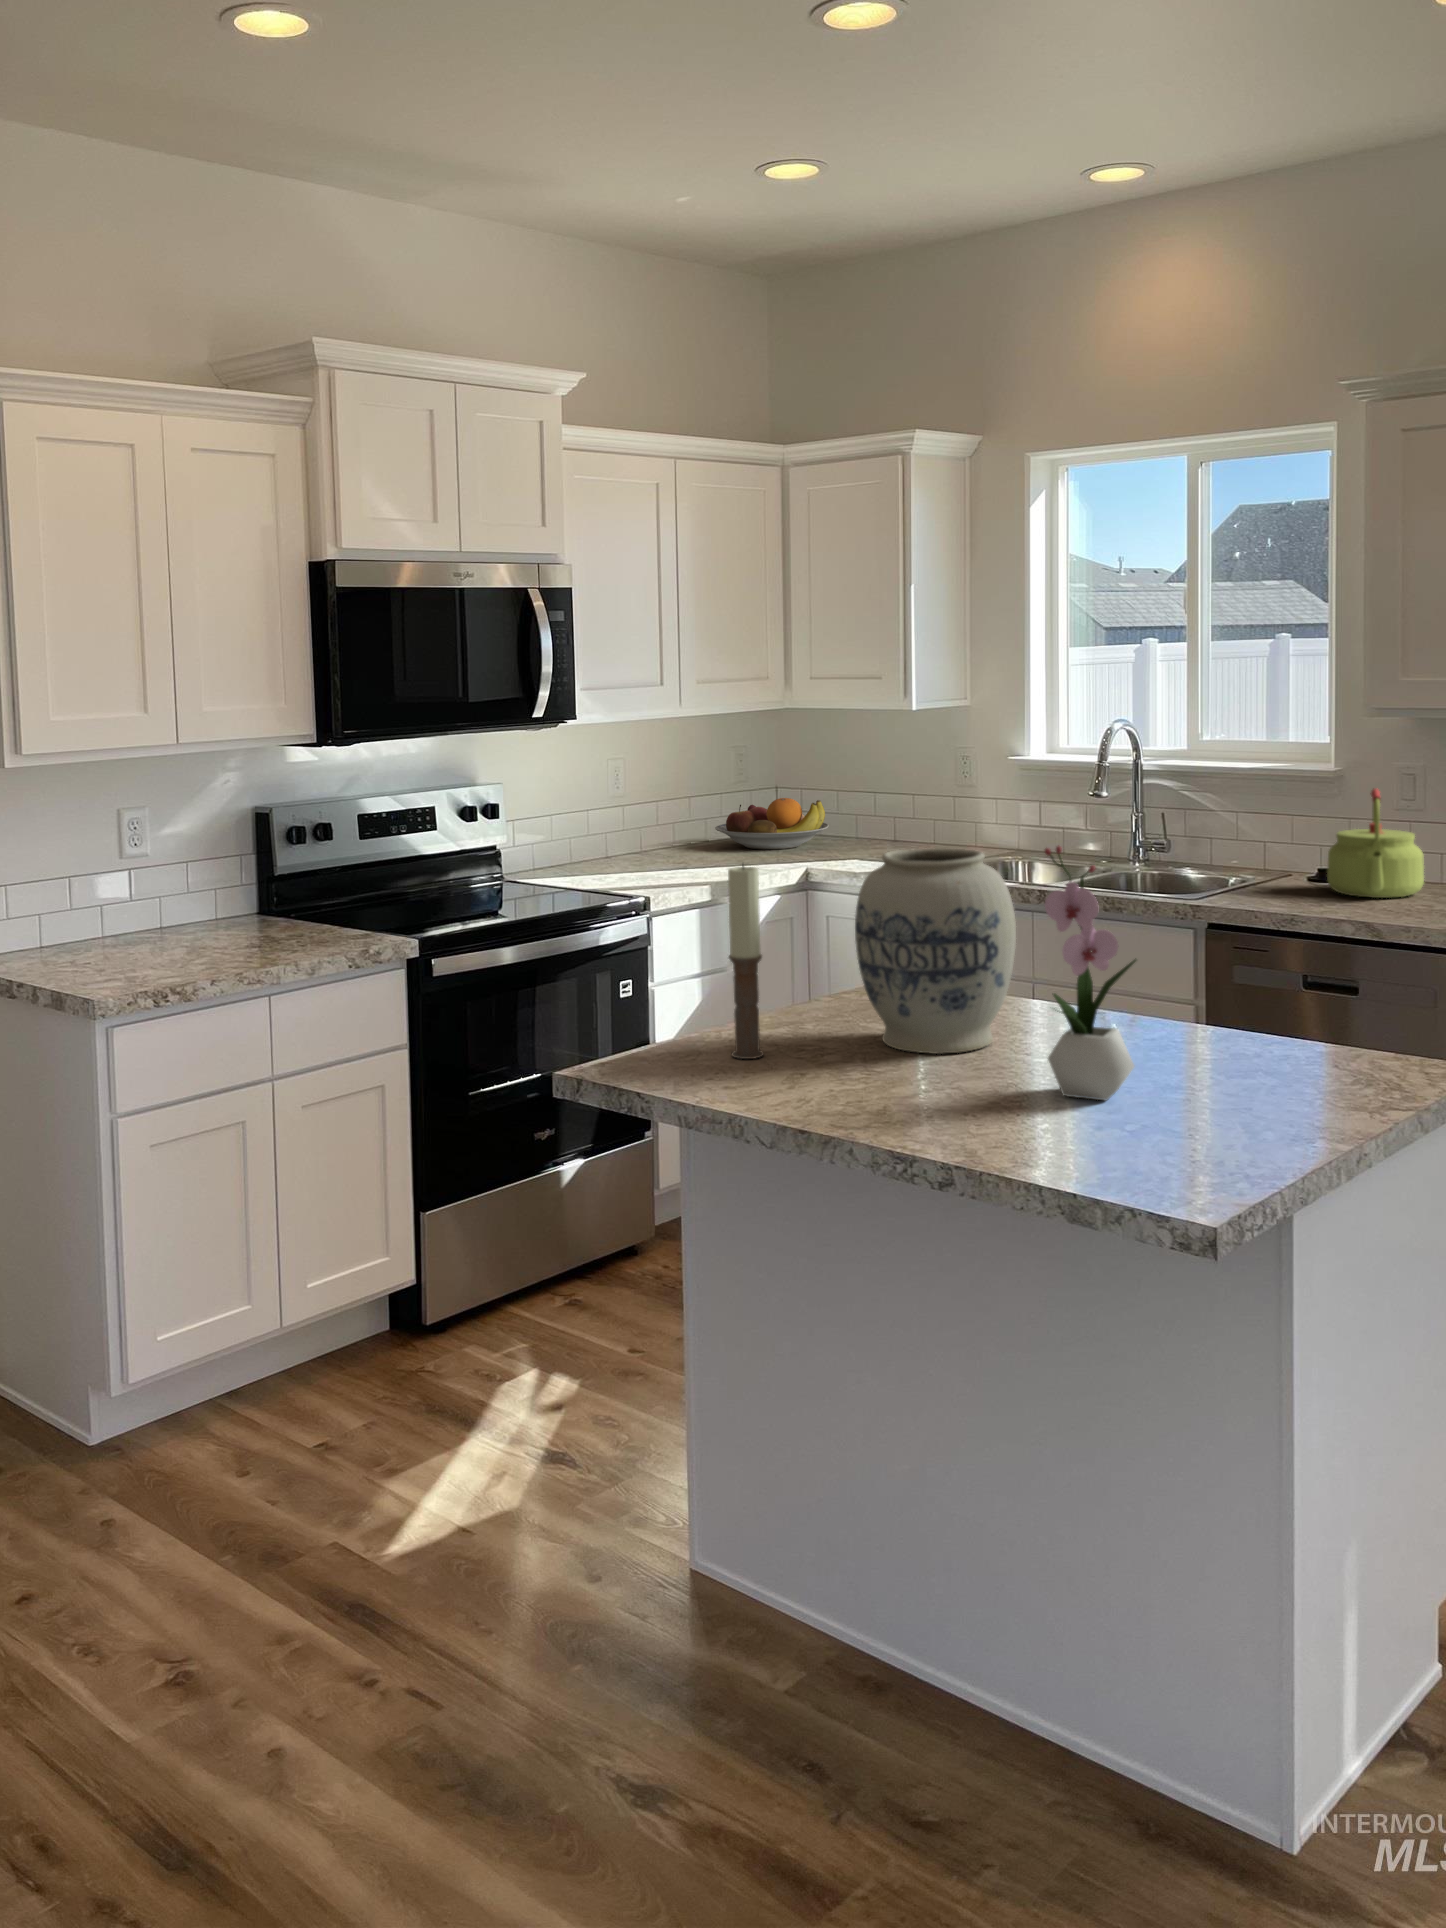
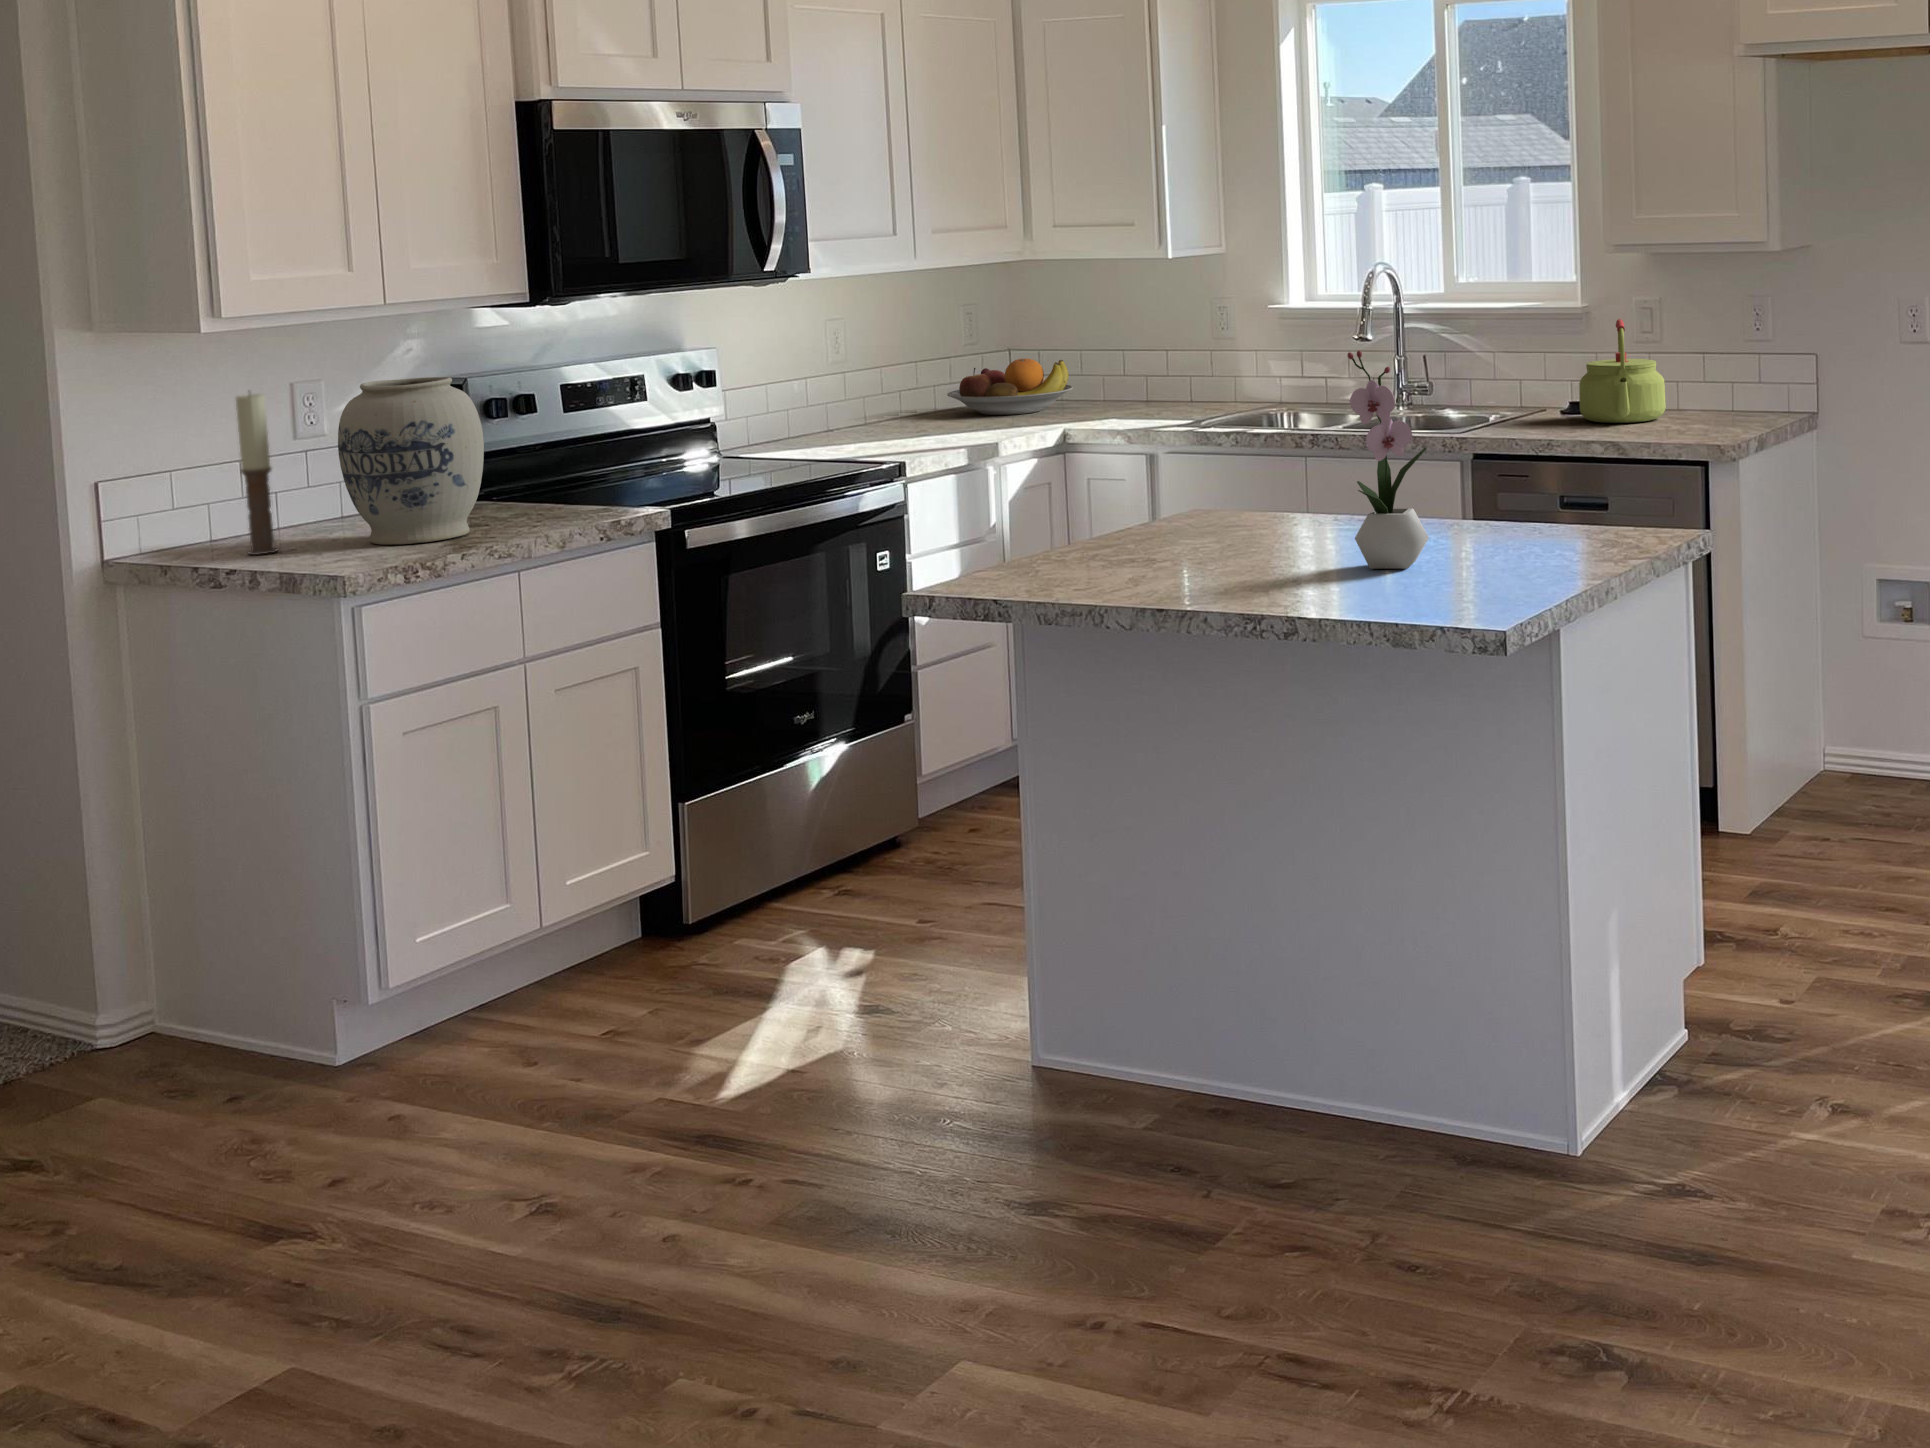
vase: present [855,848,1016,1054] -> present [338,377,484,545]
candle: present [728,865,764,1059] -> present [236,394,278,555]

